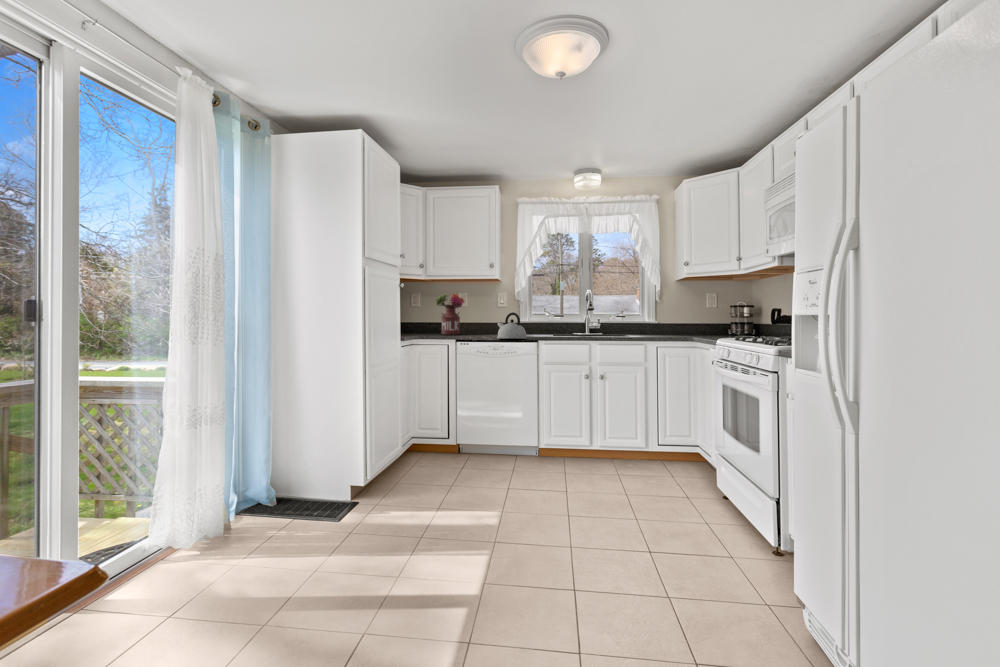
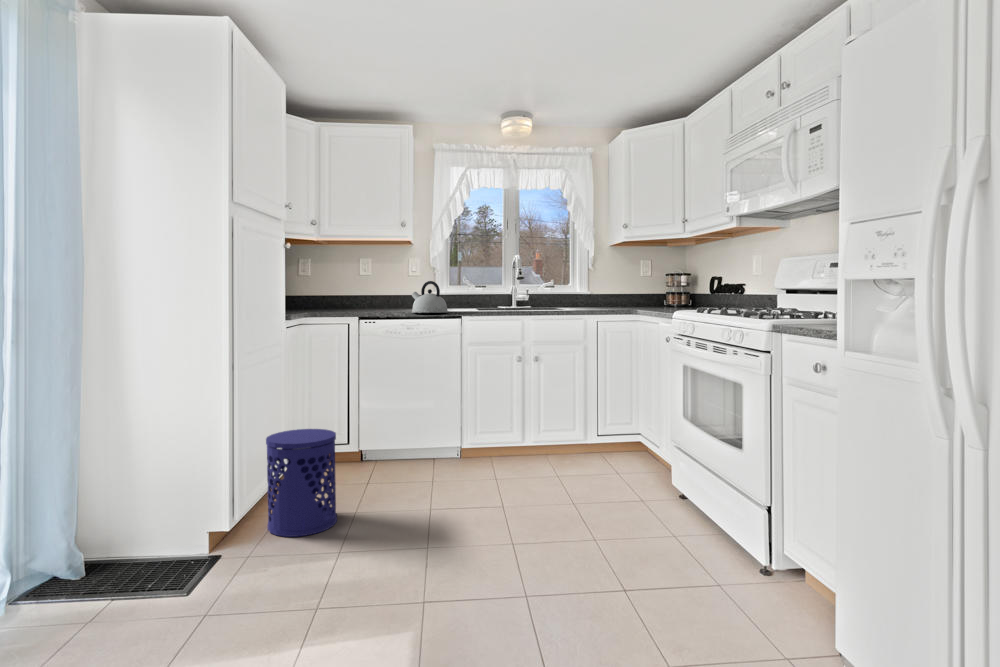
flower arrangement: present [436,294,464,334] -> none [334,257,370,306]
waste bin: none [387,423,436,497] -> present [266,429,337,537]

